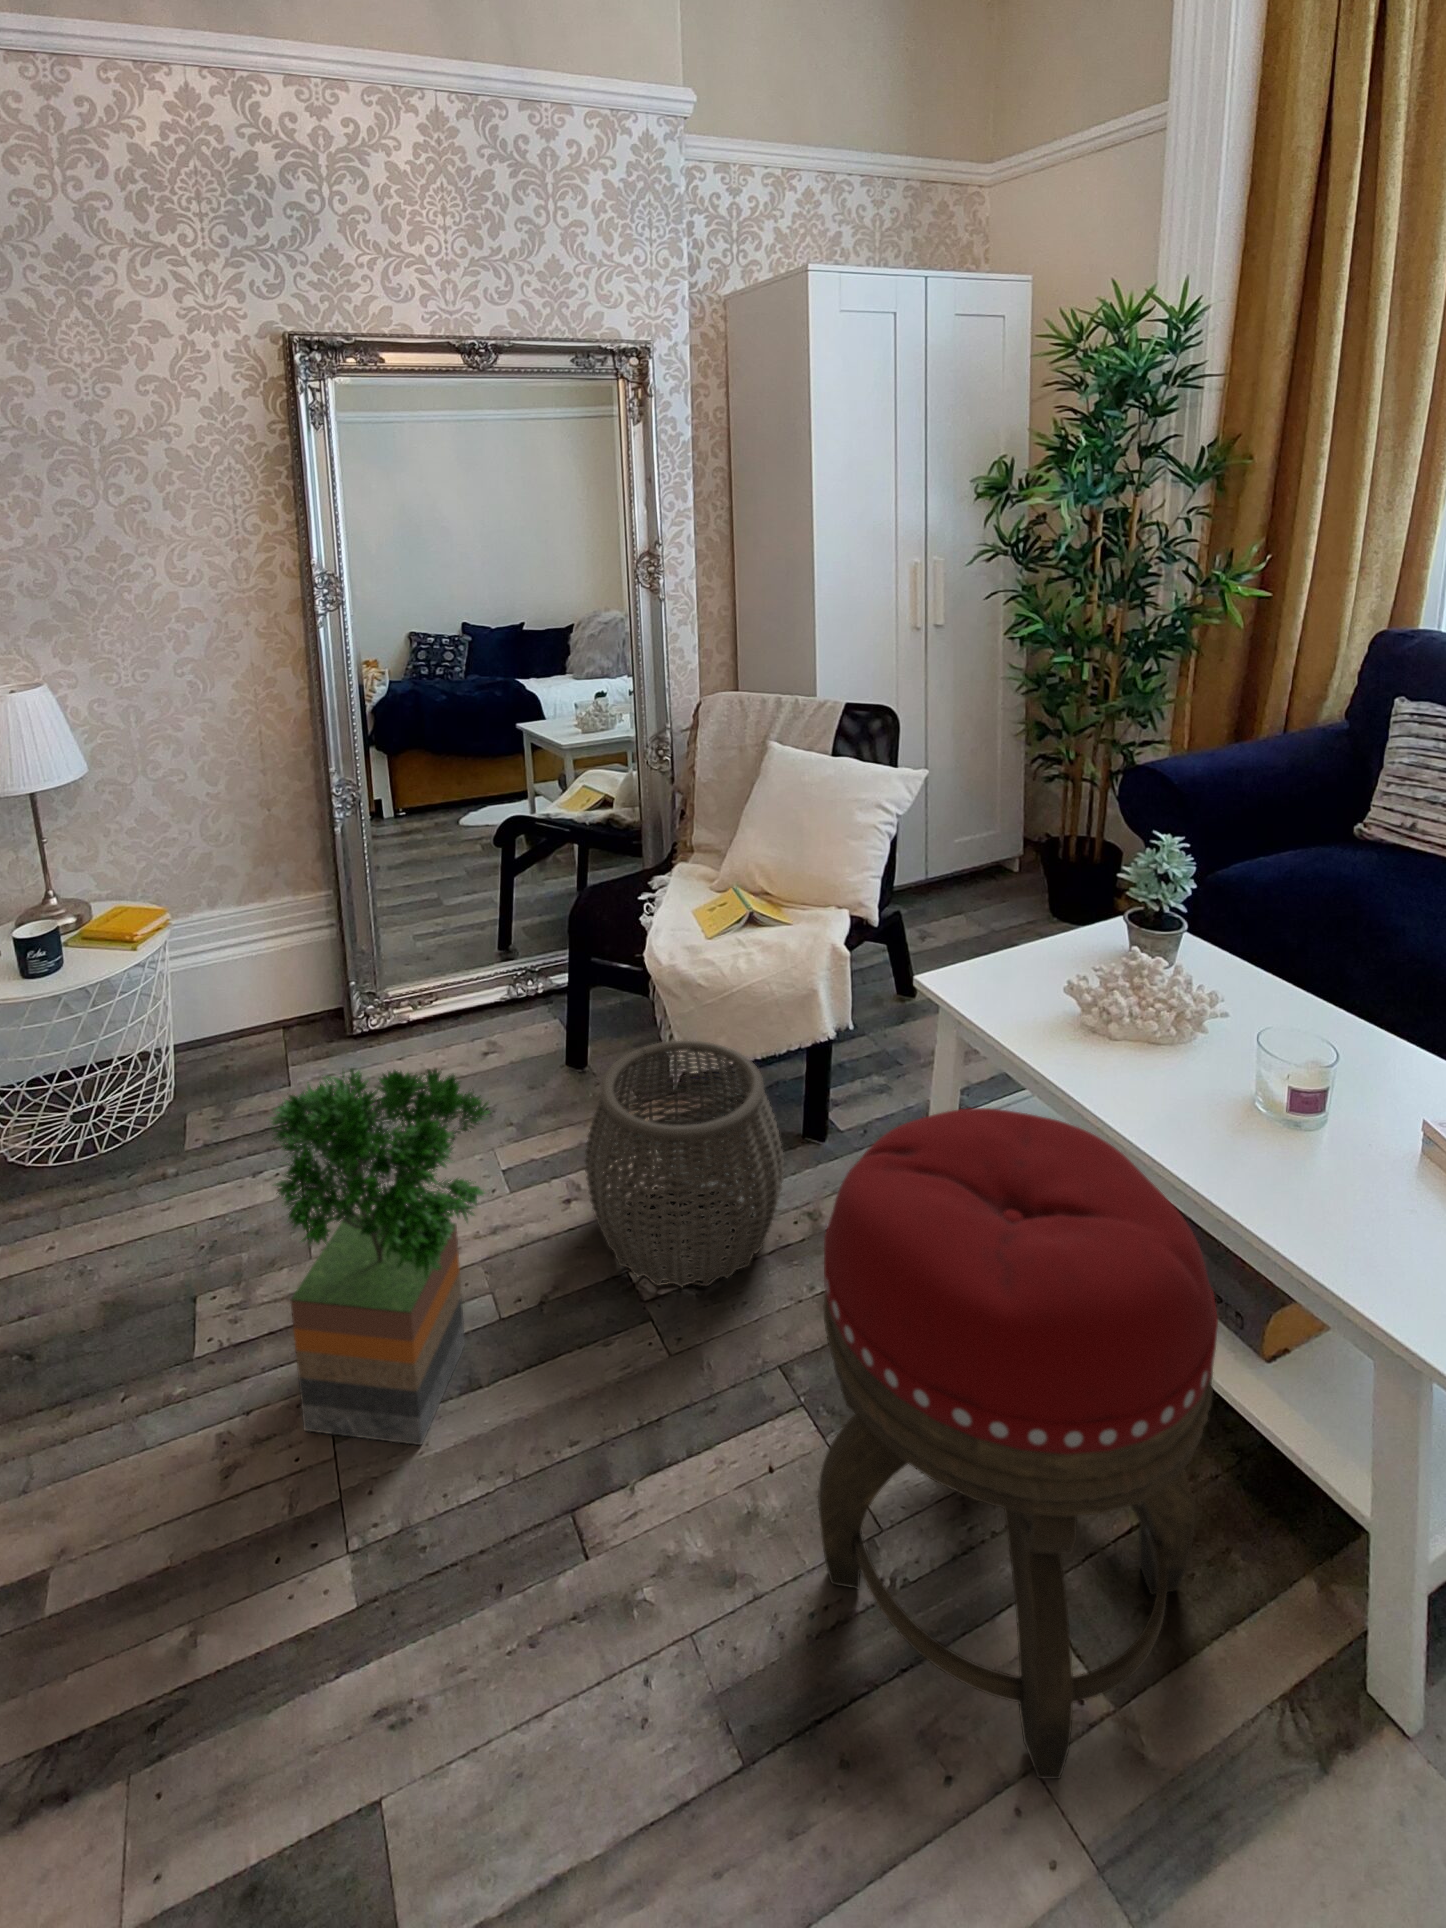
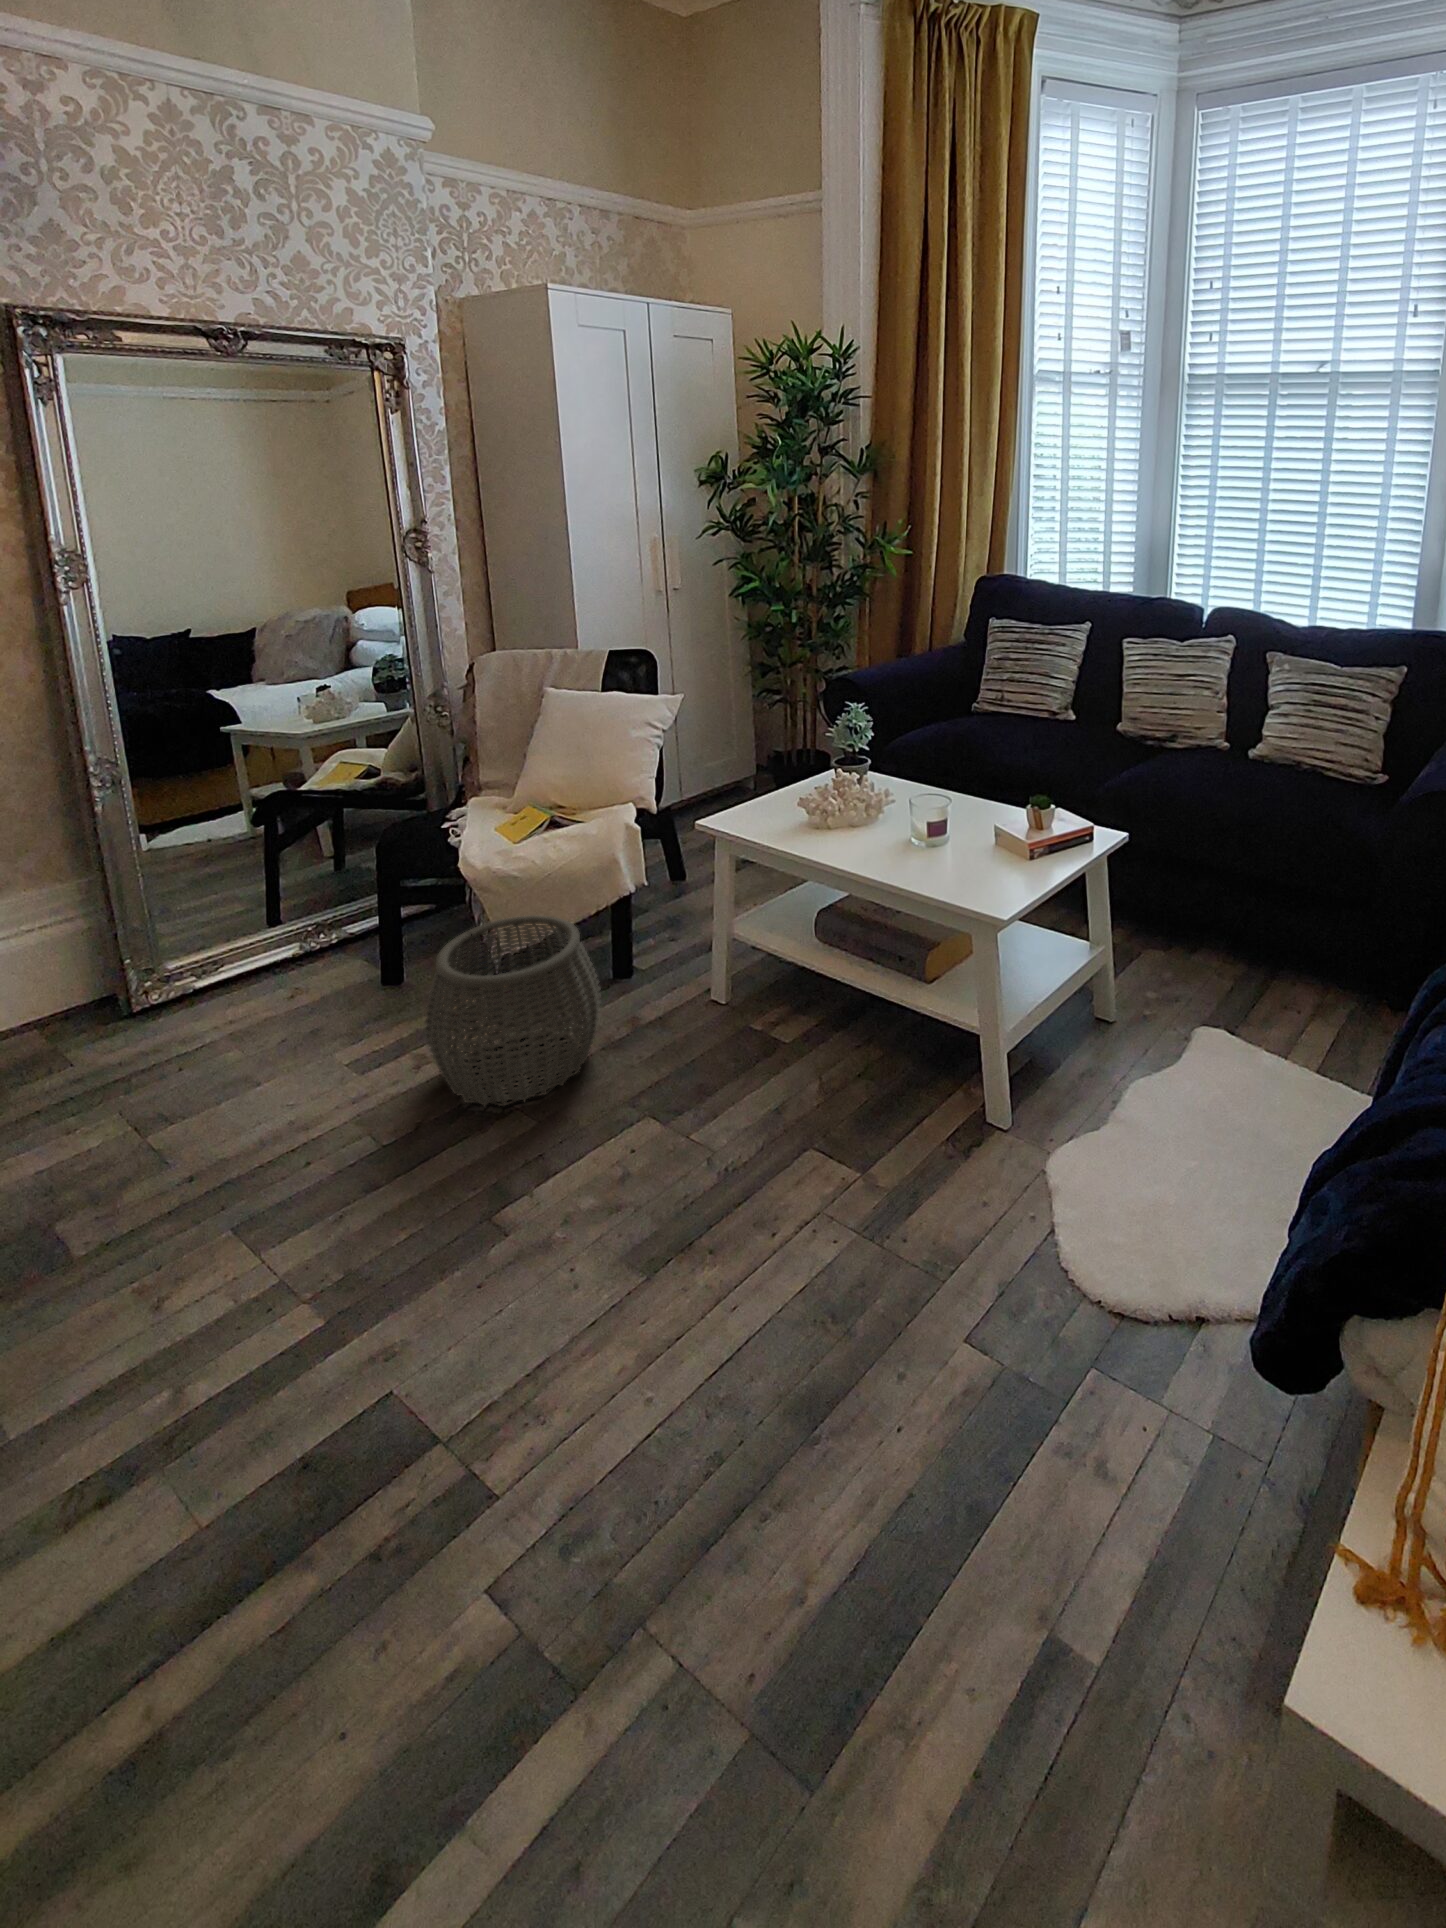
potted tree: present [270,1069,490,1445] -> none [103,962,354,1306]
footstool: present [818,1108,1218,1779] -> none [649,883,898,1269]

